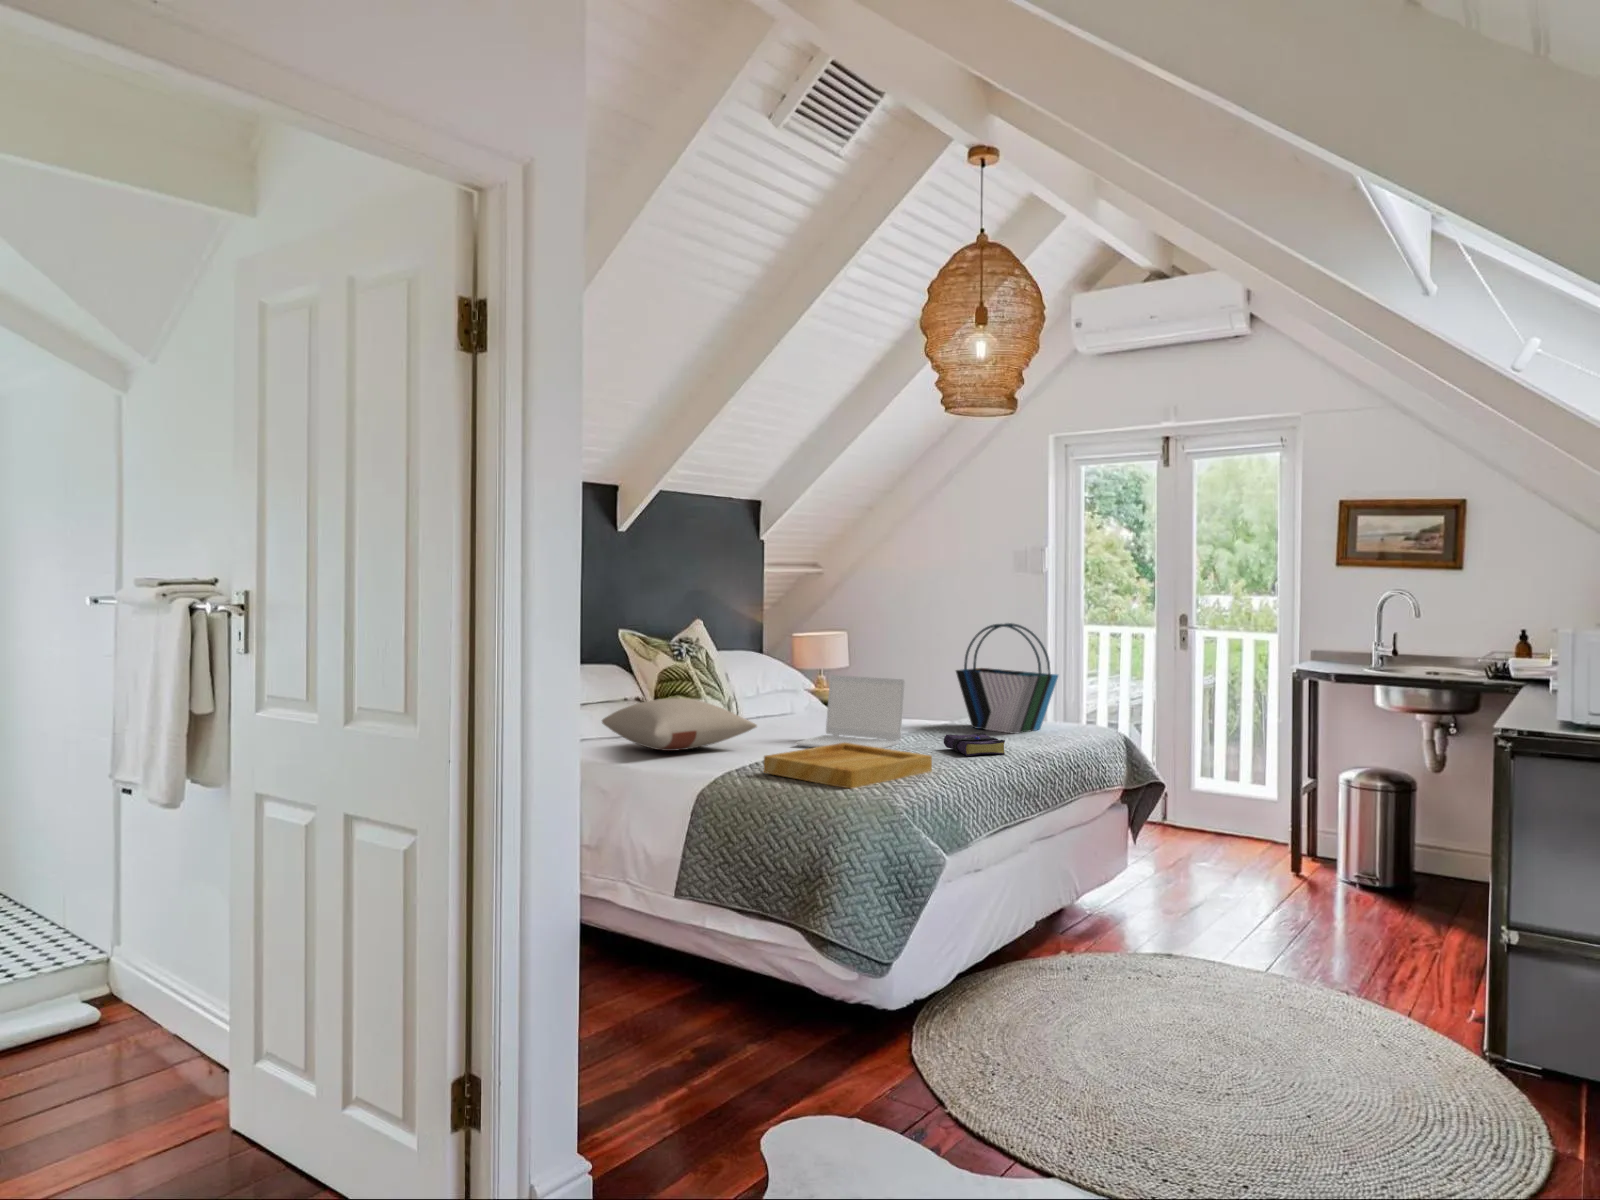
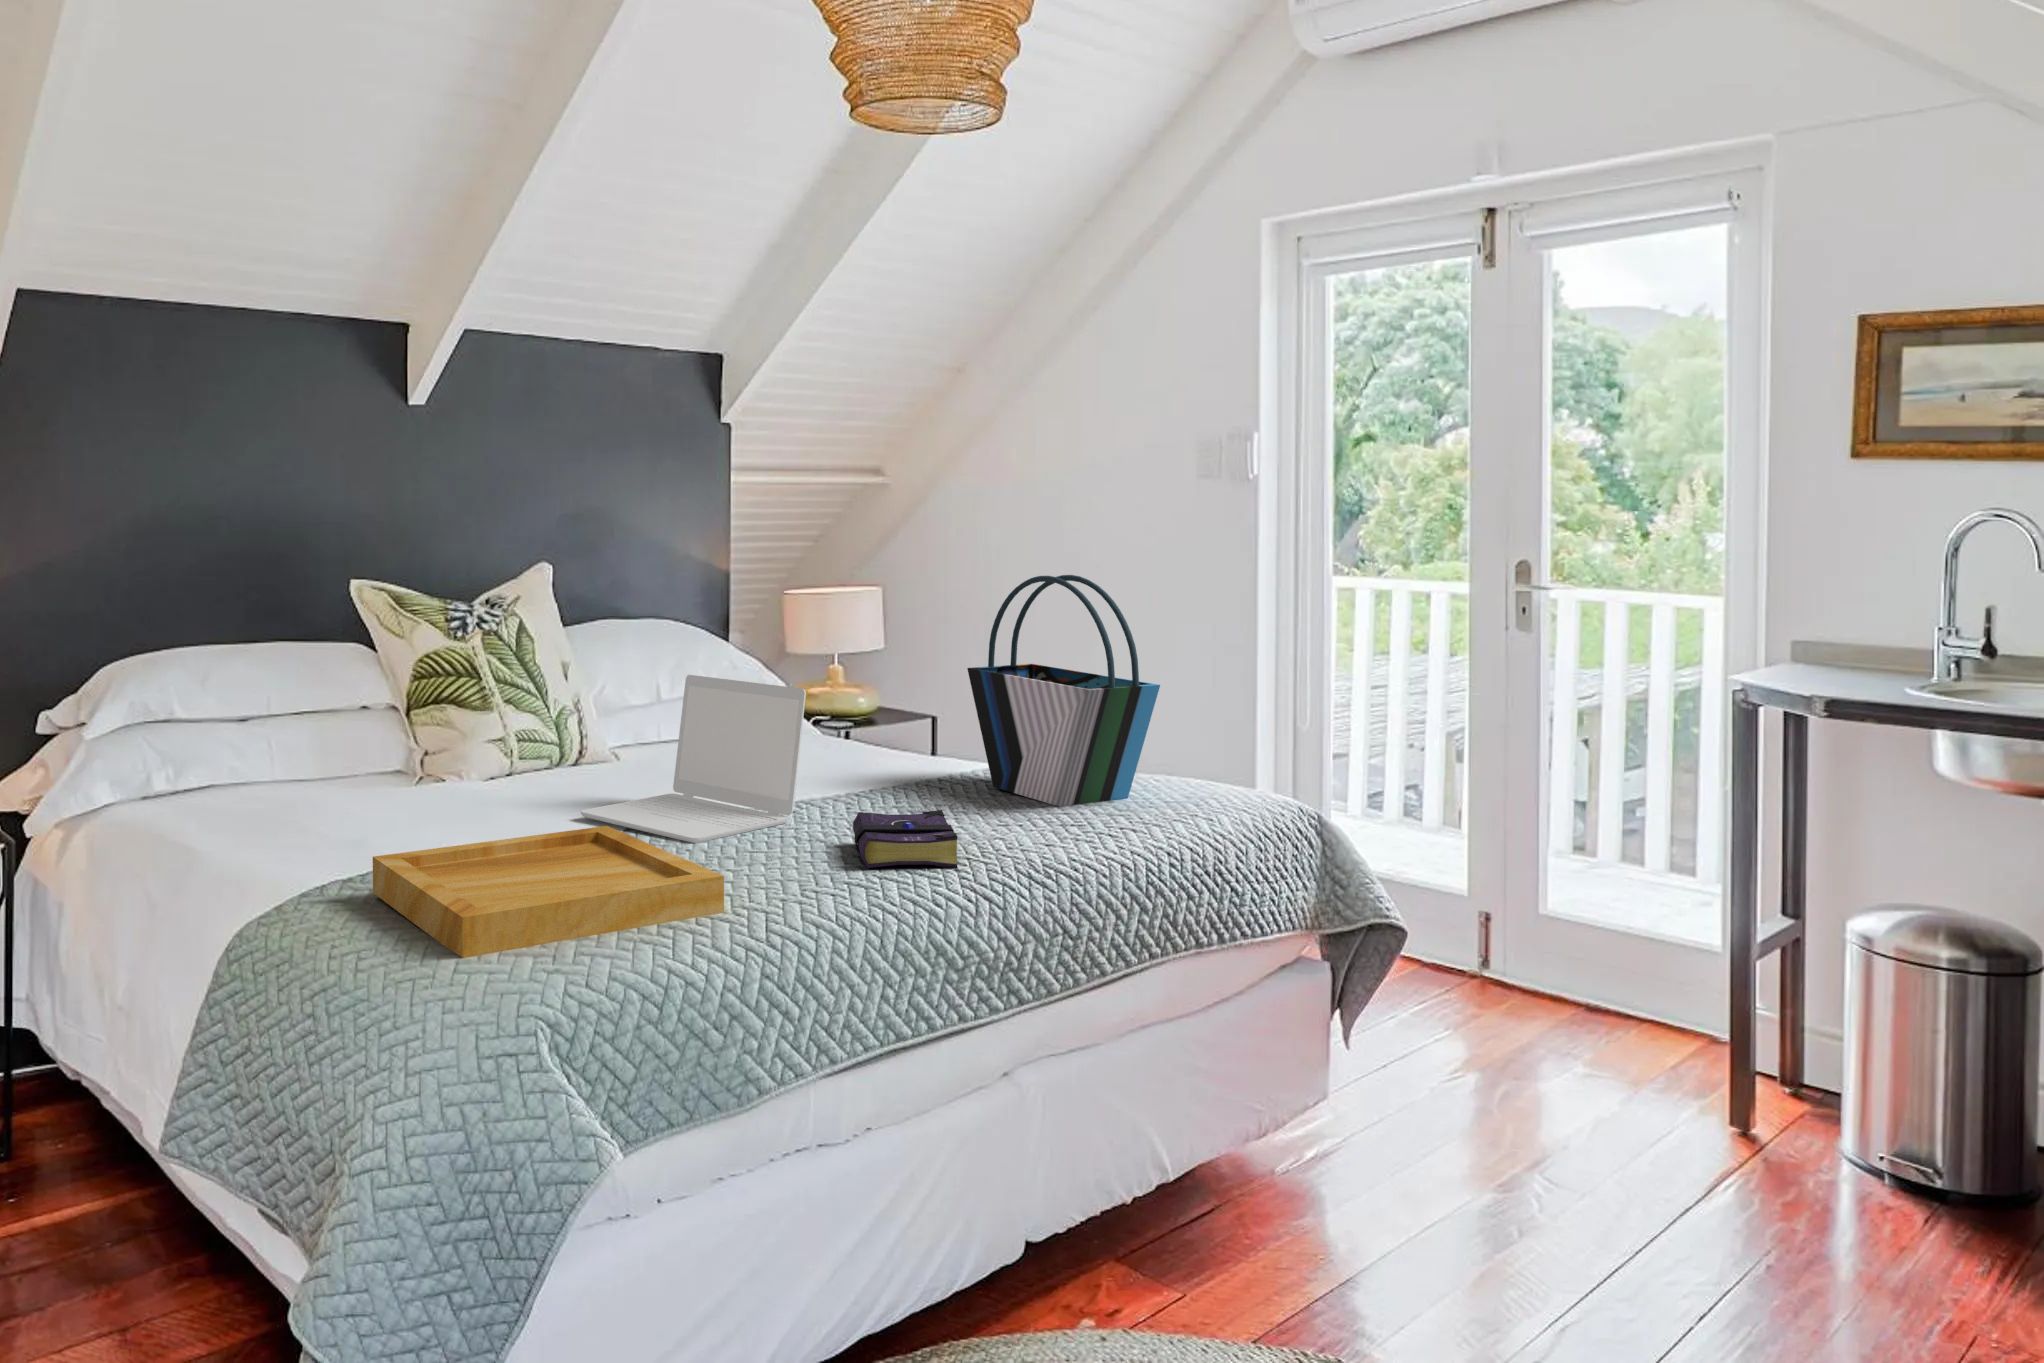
pillow: present [602,698,757,751] -> none [245,715,500,818]

